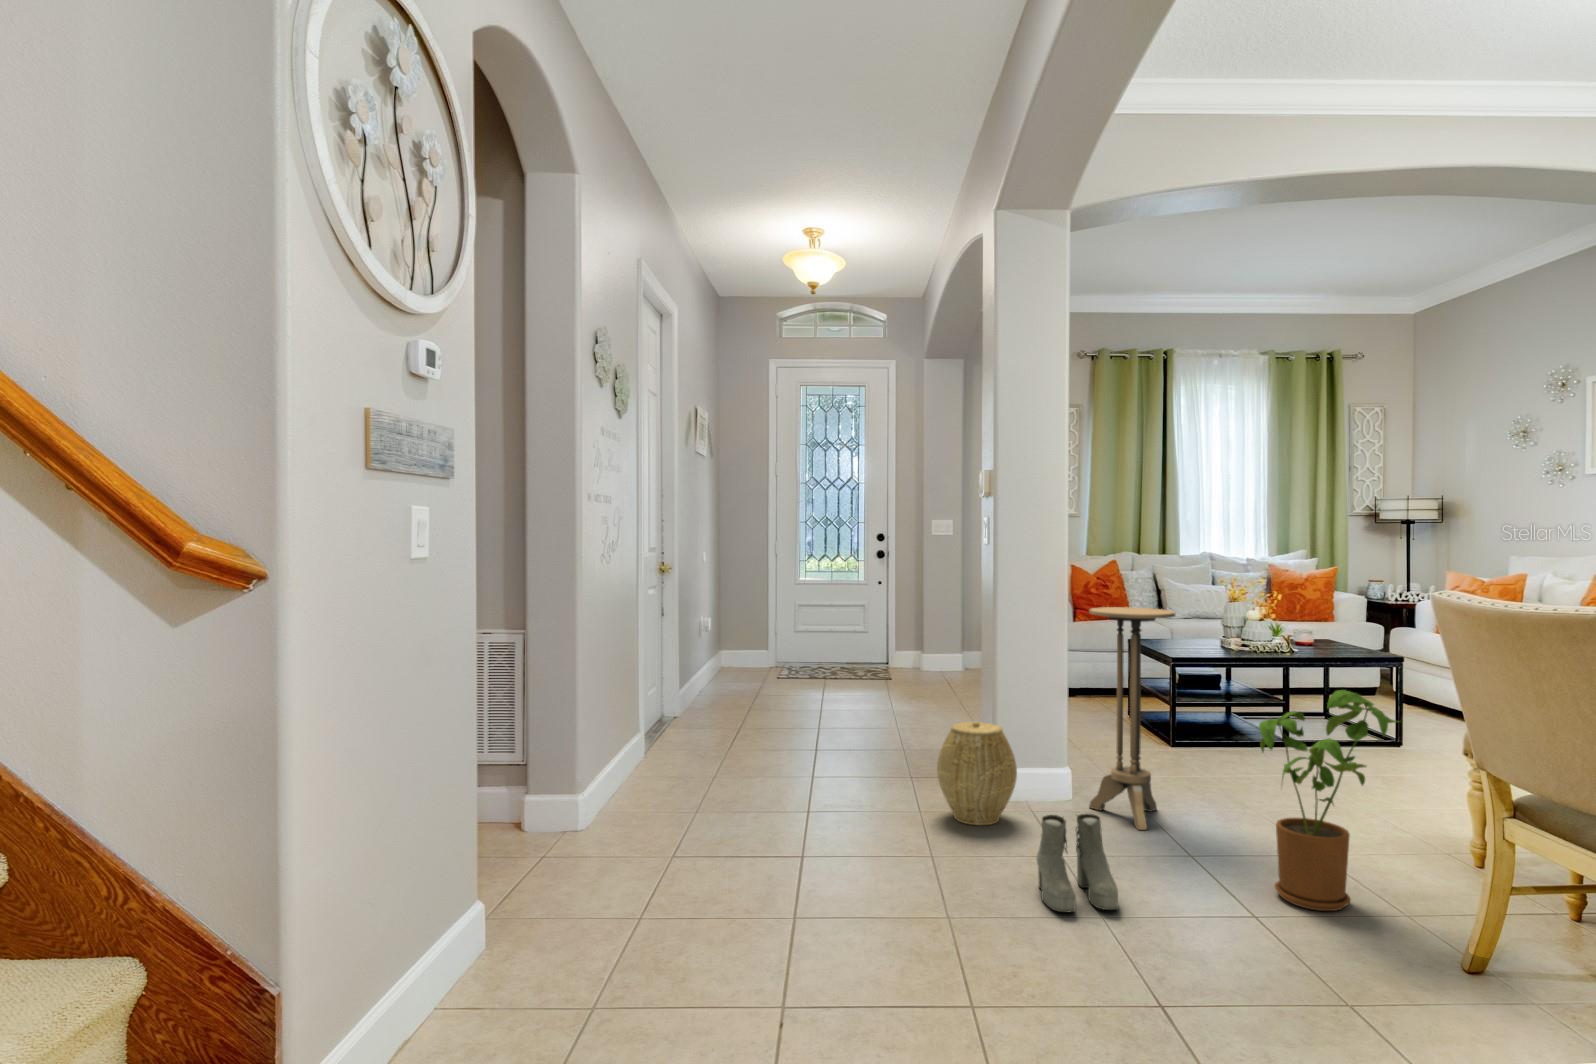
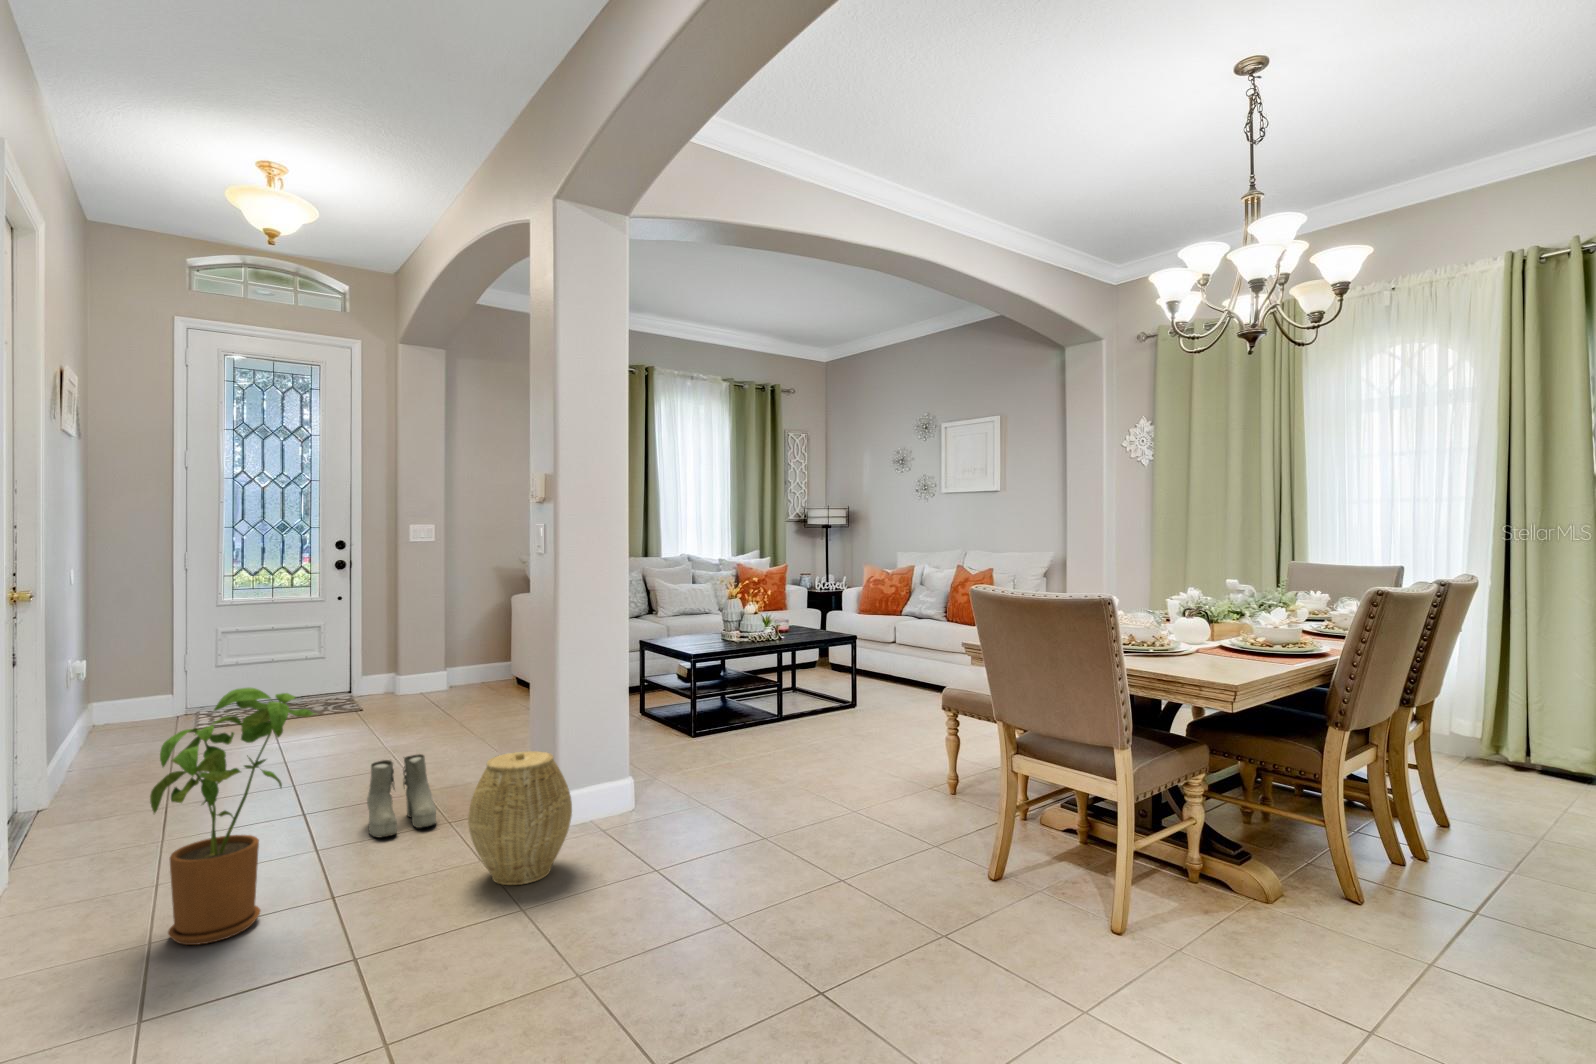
side table: present [1089,607,1175,830] -> none [644,600,733,843]
house plant: present [1259,690,1396,911] -> present [150,688,316,945]
boots: present [1037,814,1118,912] -> present [367,754,436,838]

